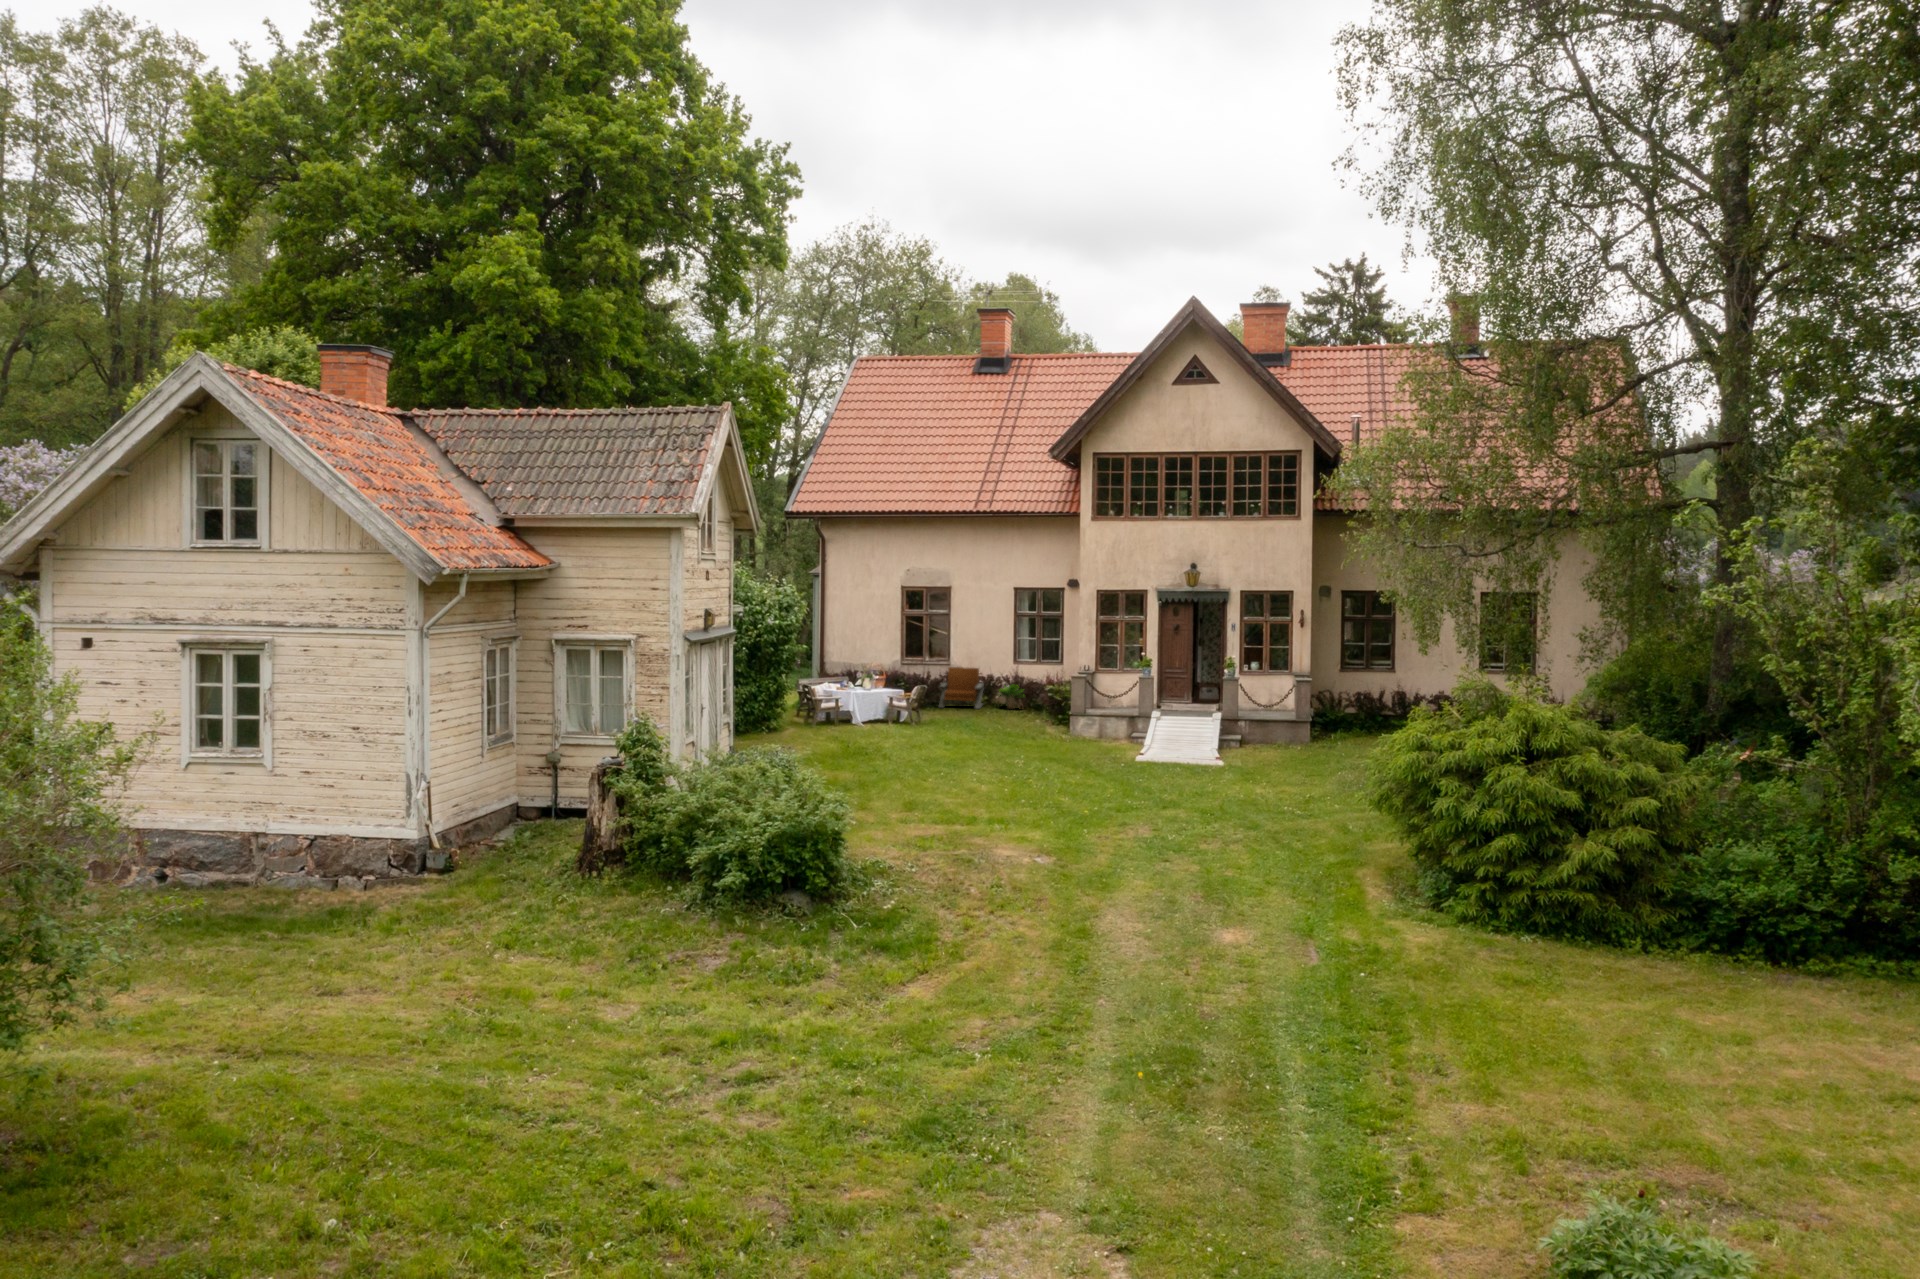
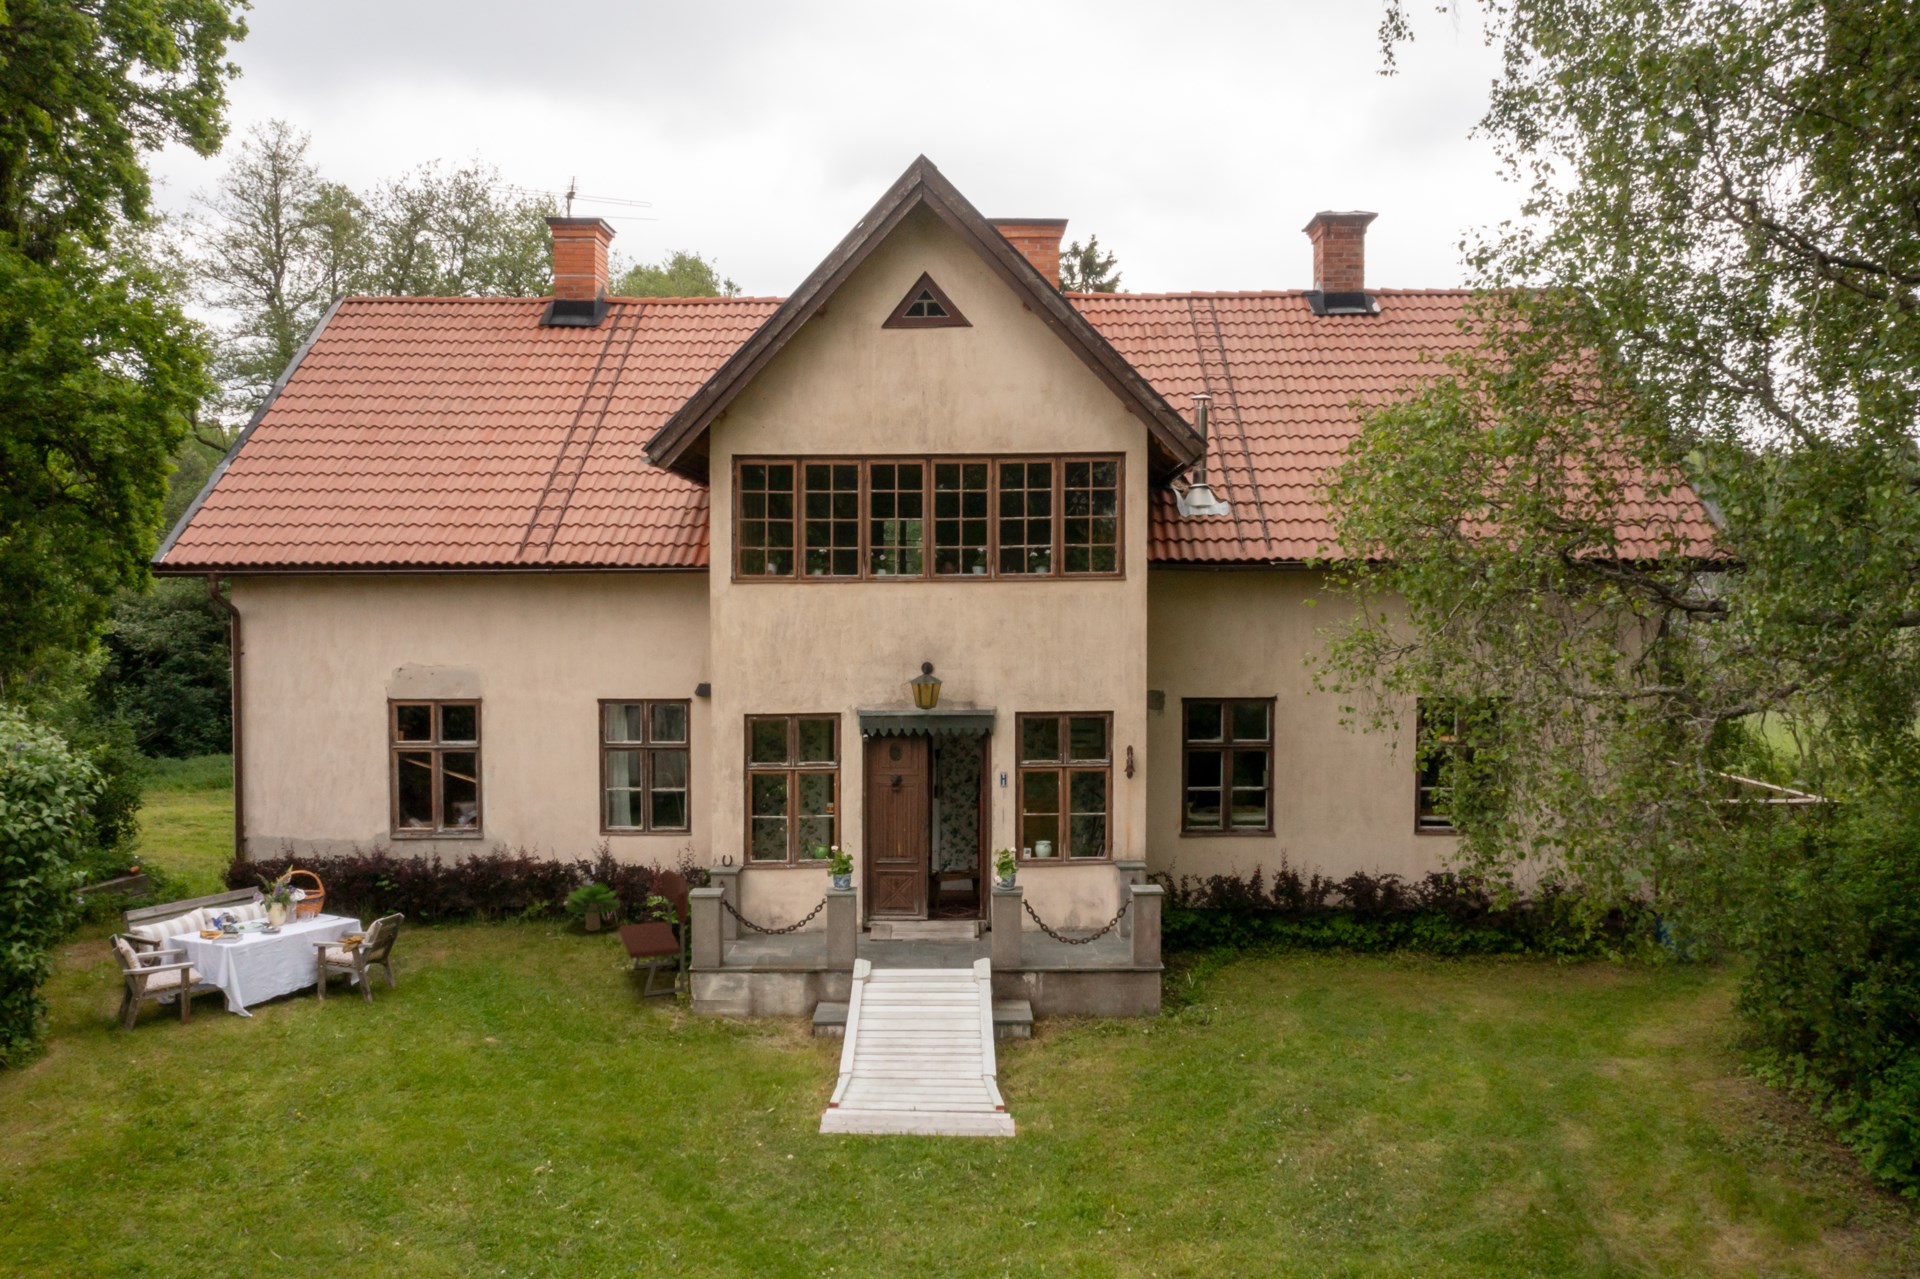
lounge chair: present [939,667,984,709] -> none [446,853,544,939]
bench: none [1030,670,1067,727] -> present [619,870,689,996]

